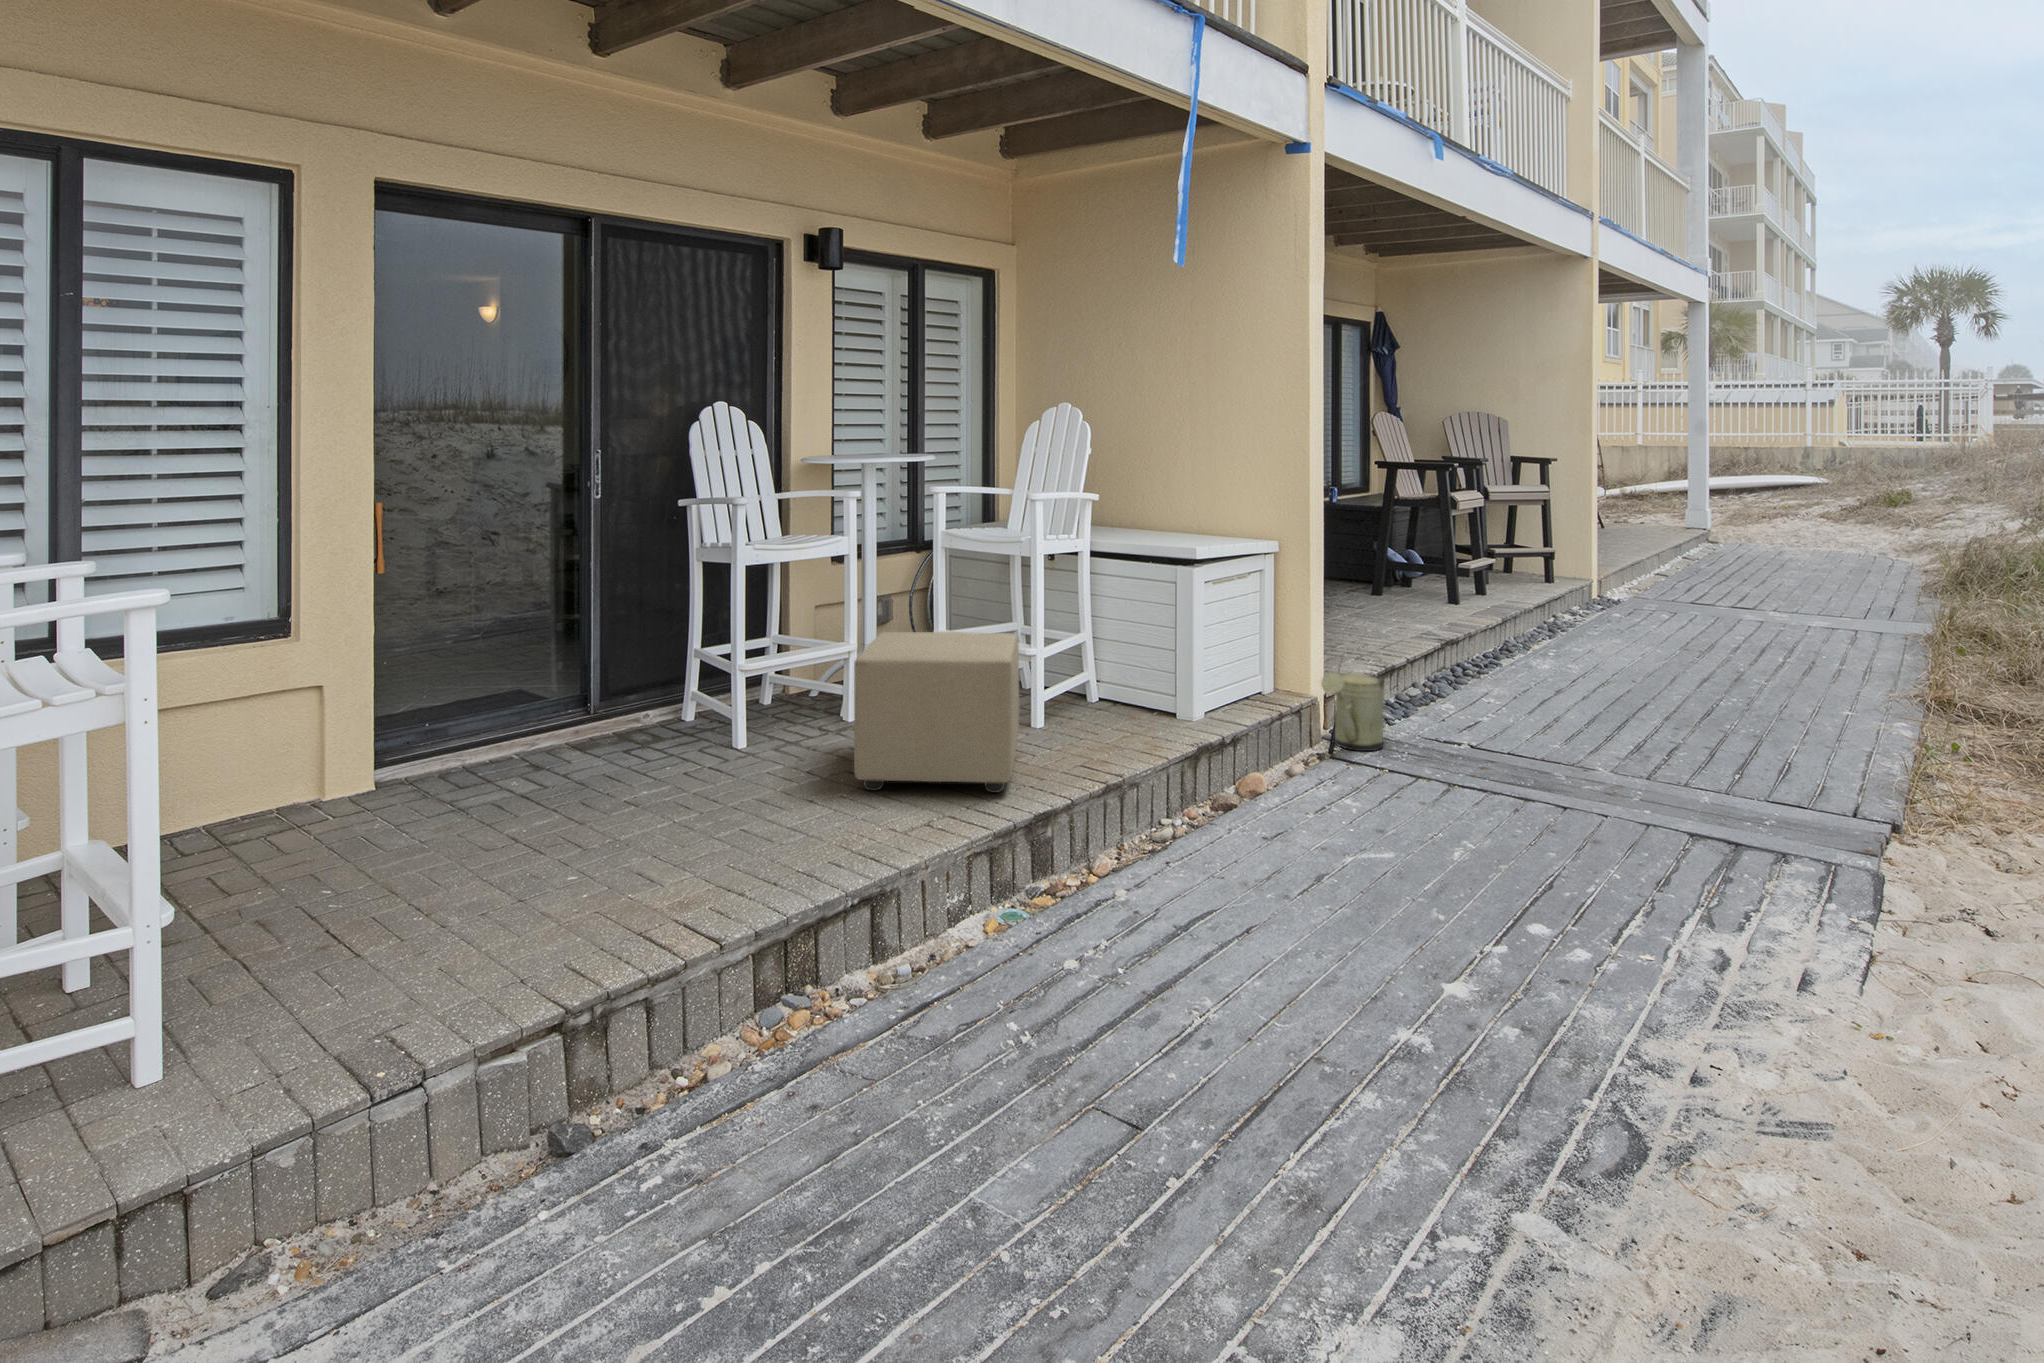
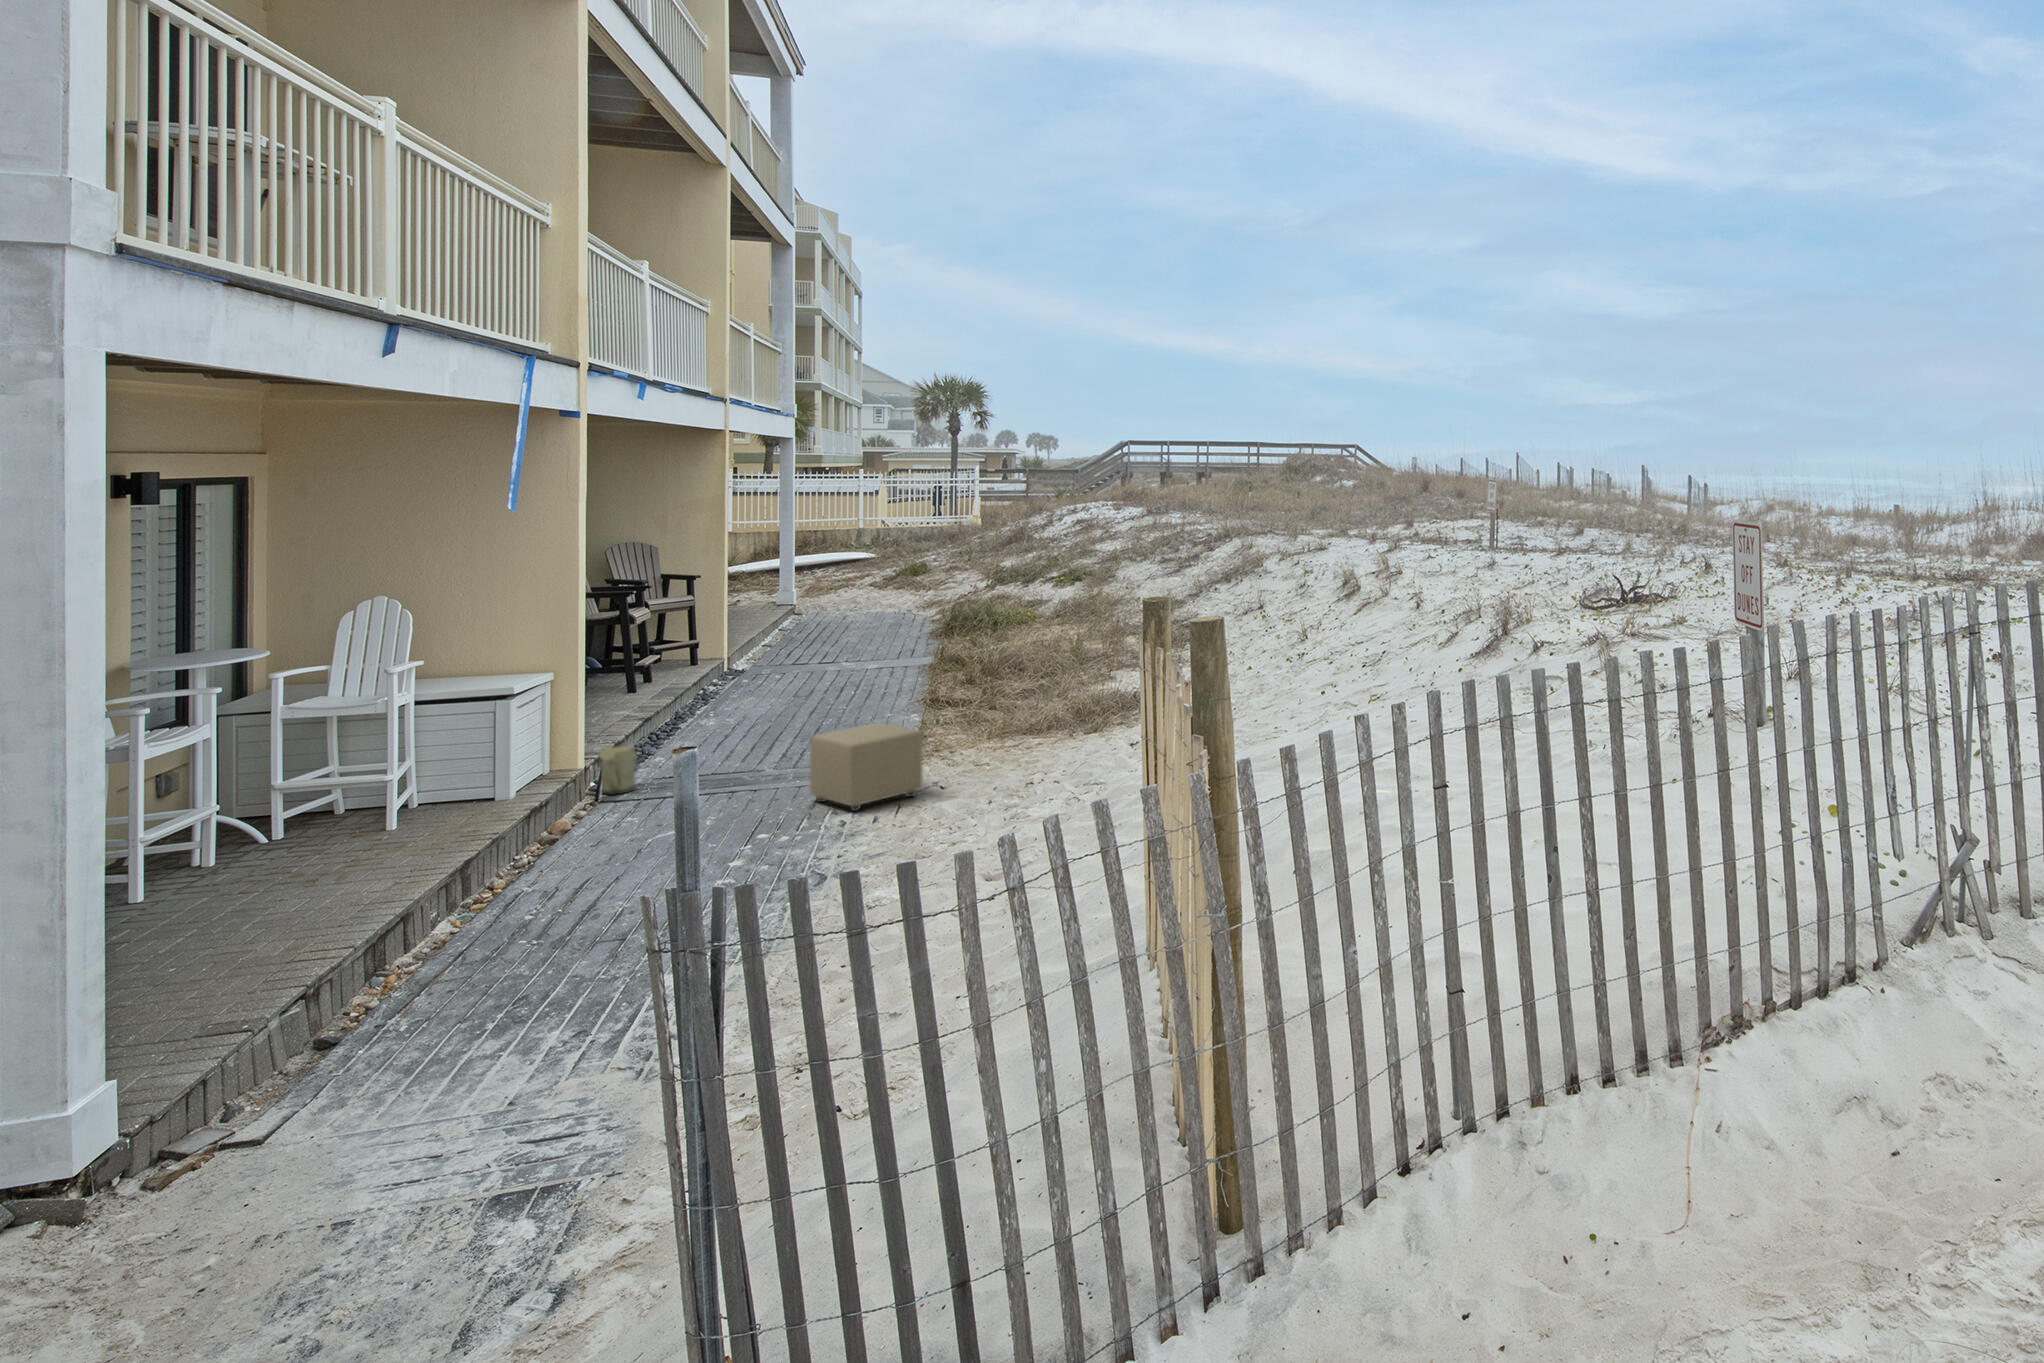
ottoman: present [854,632,1019,793] -> present [810,723,923,811]

